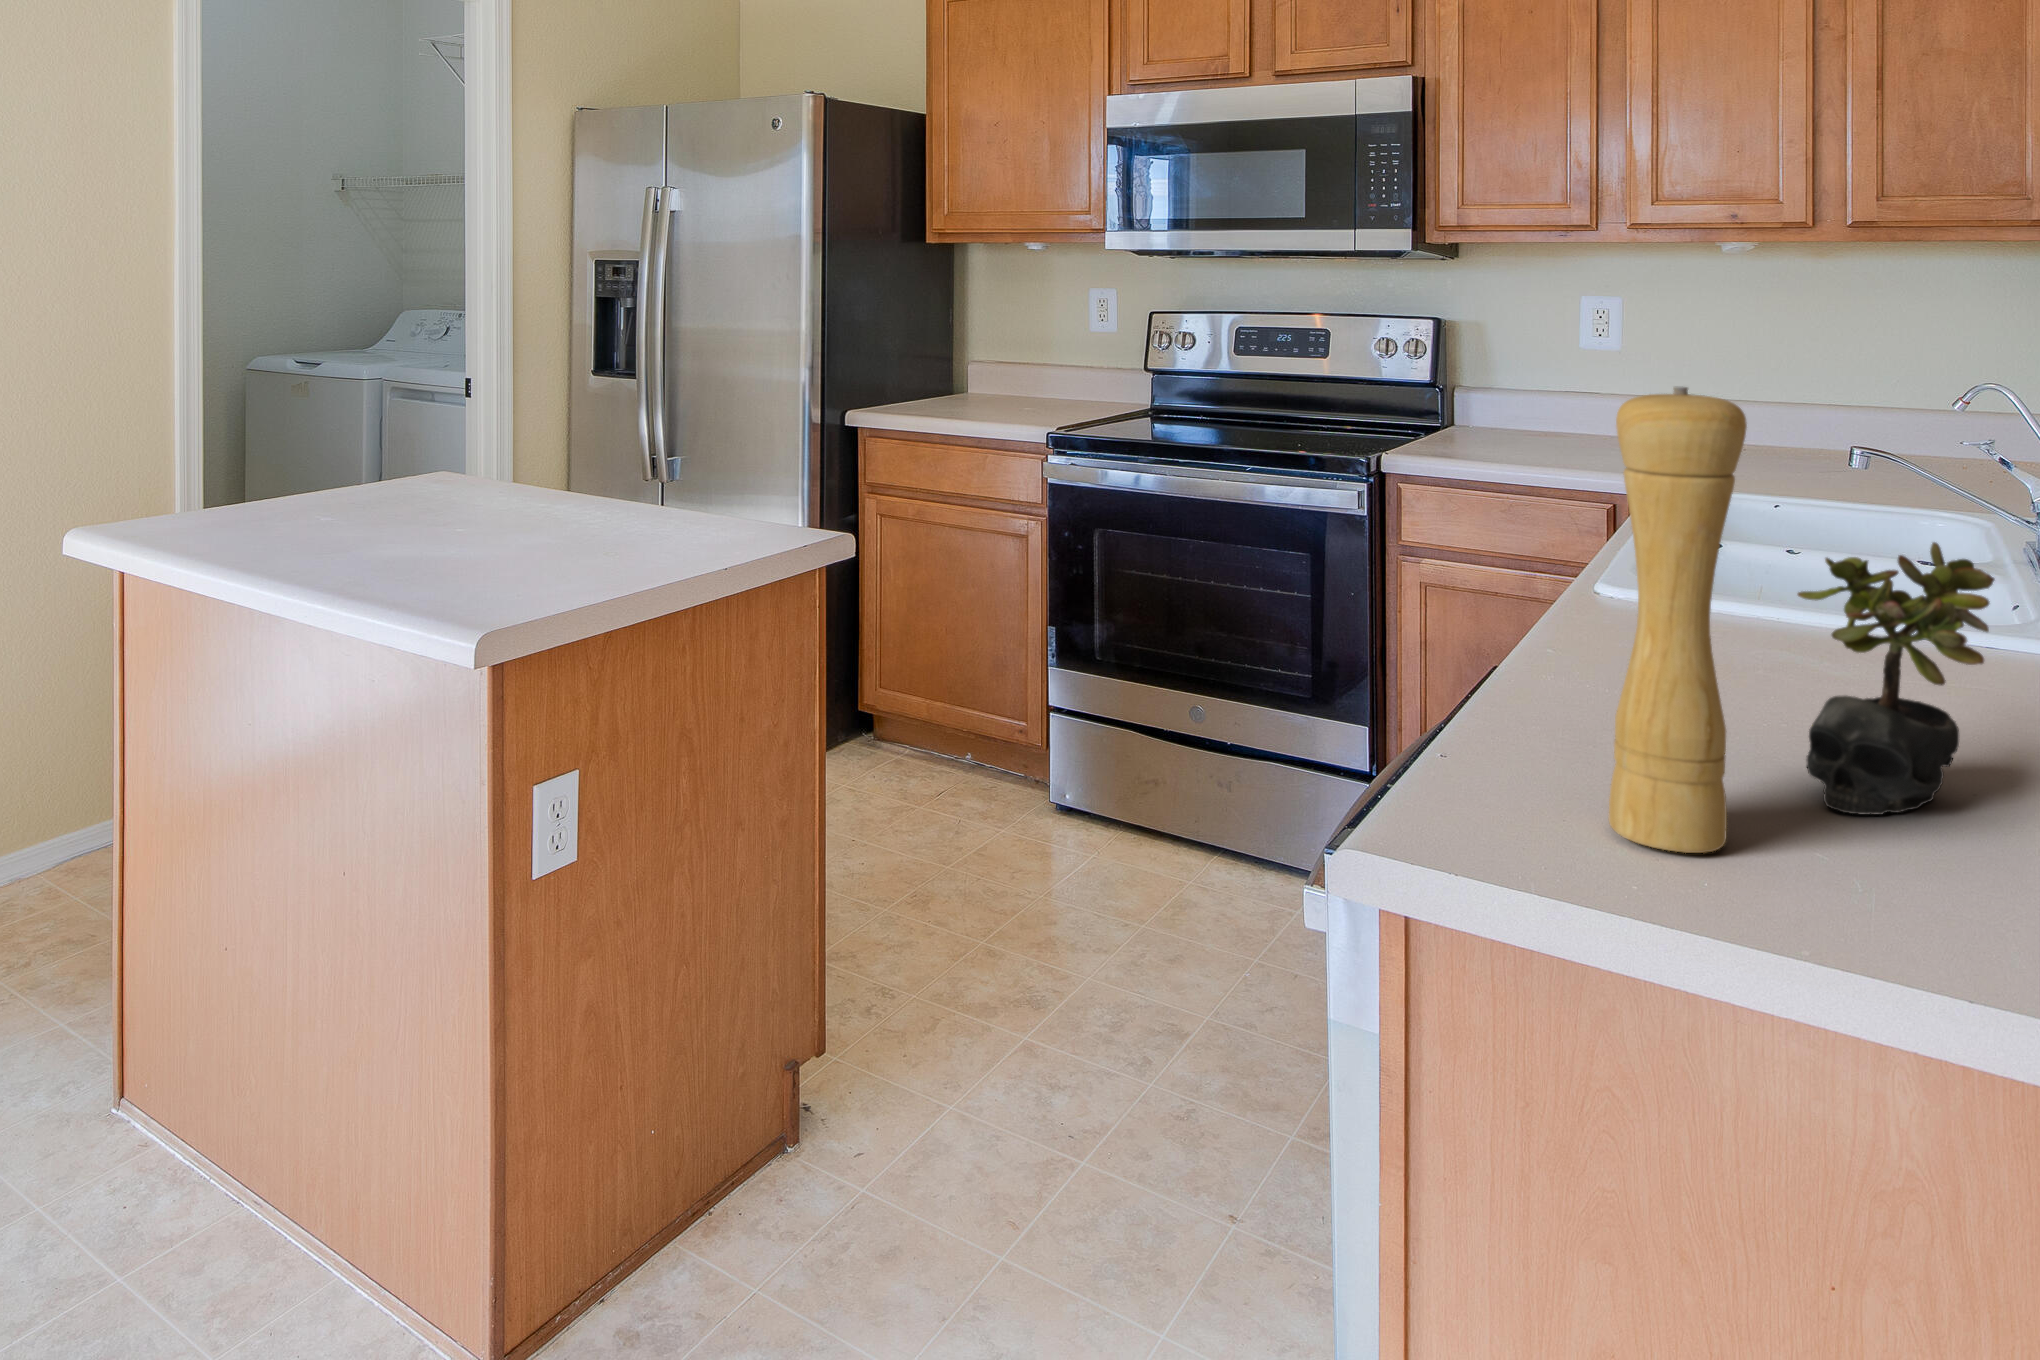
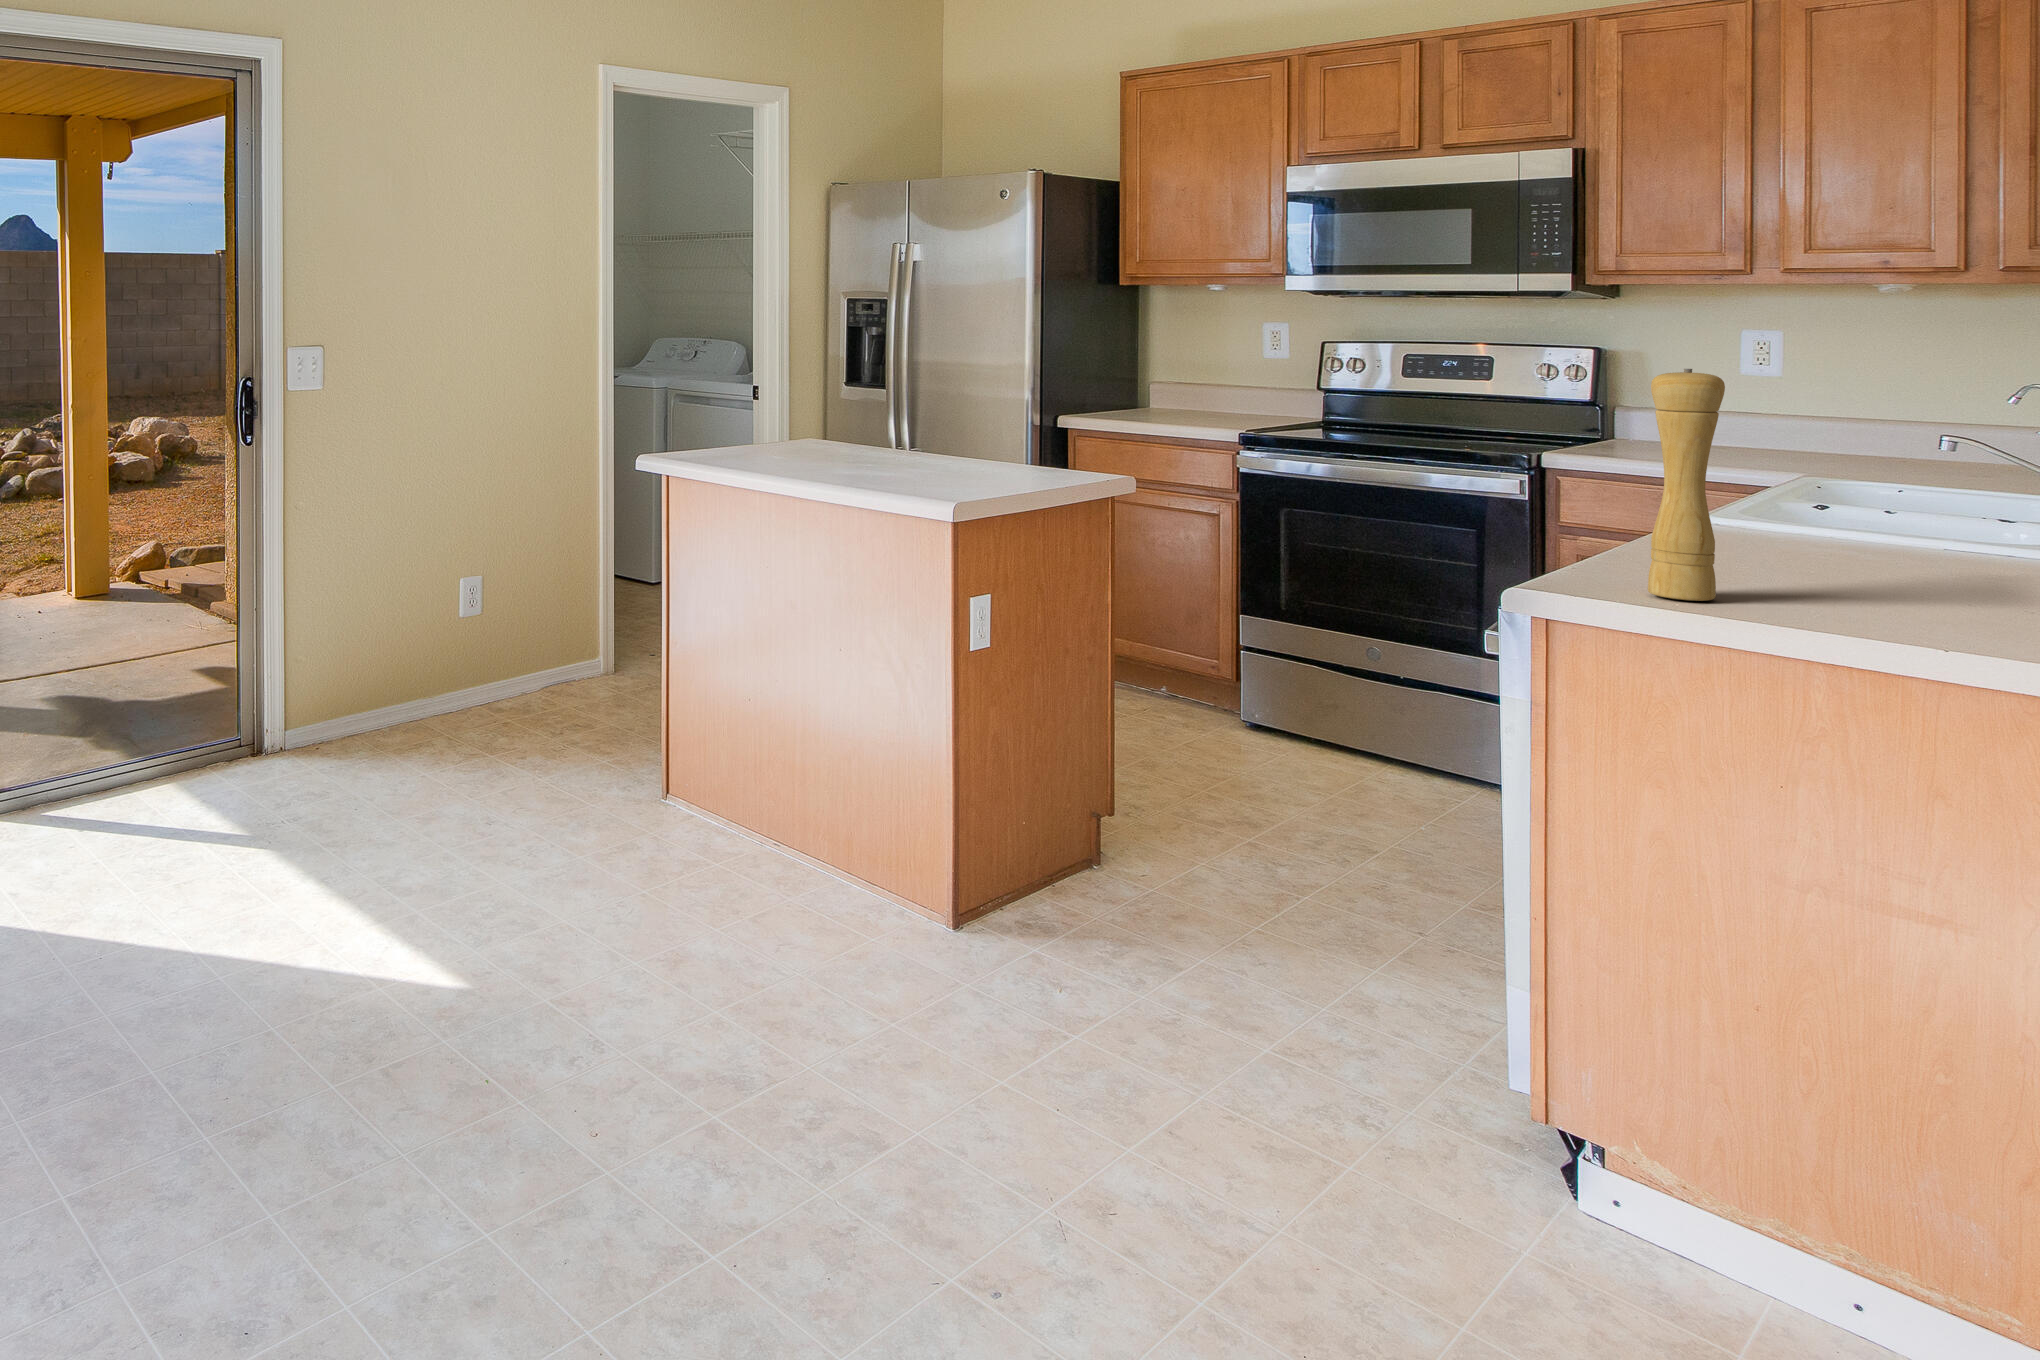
succulent plant: present [1798,542,1995,815] -> none [1779,457,1902,598]

